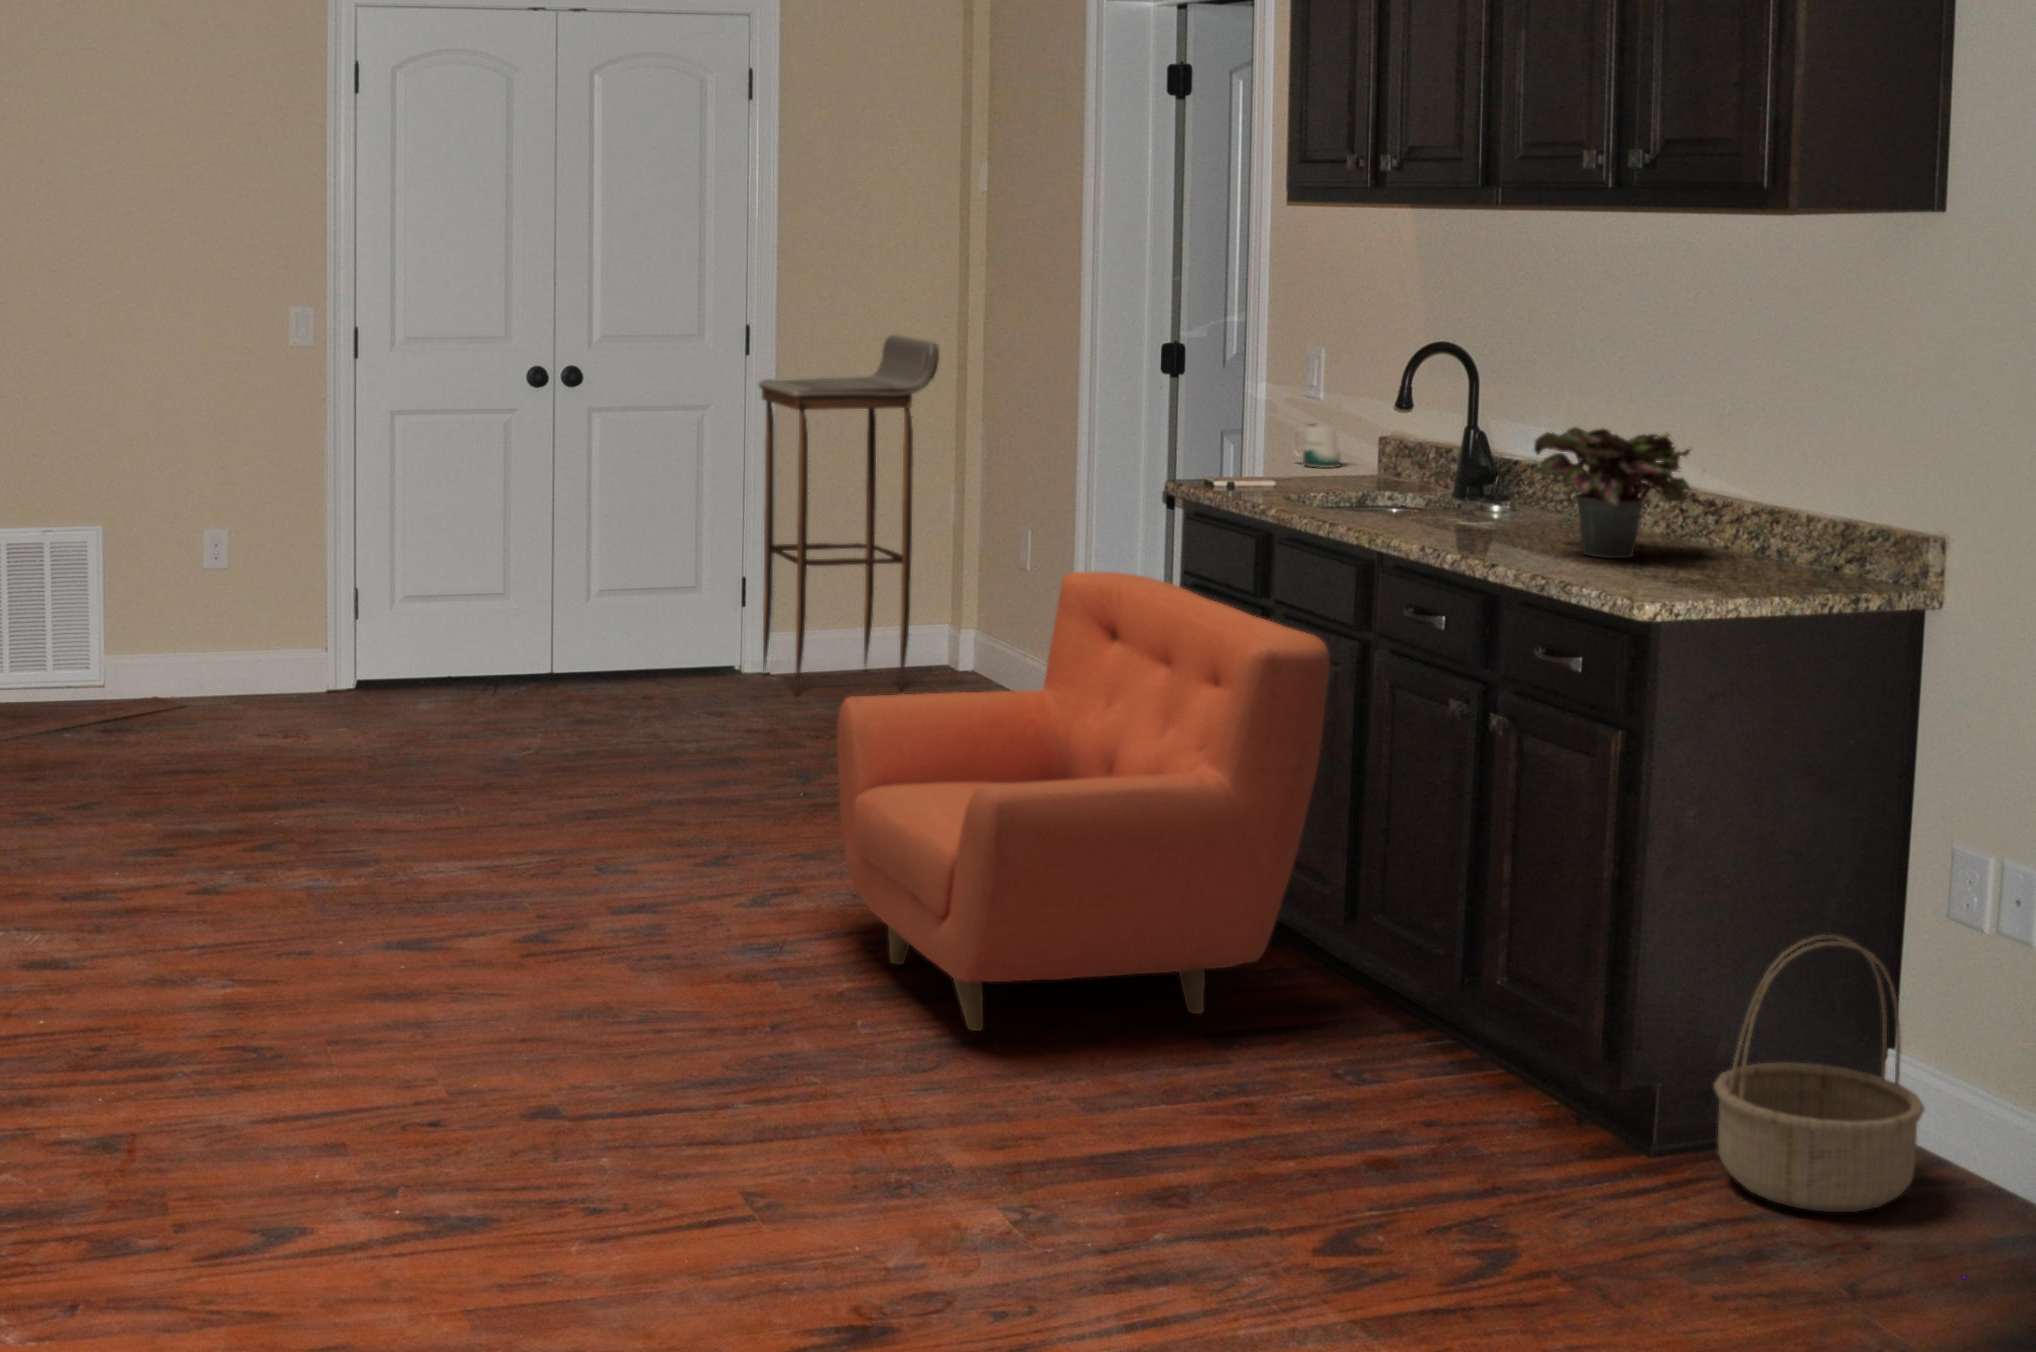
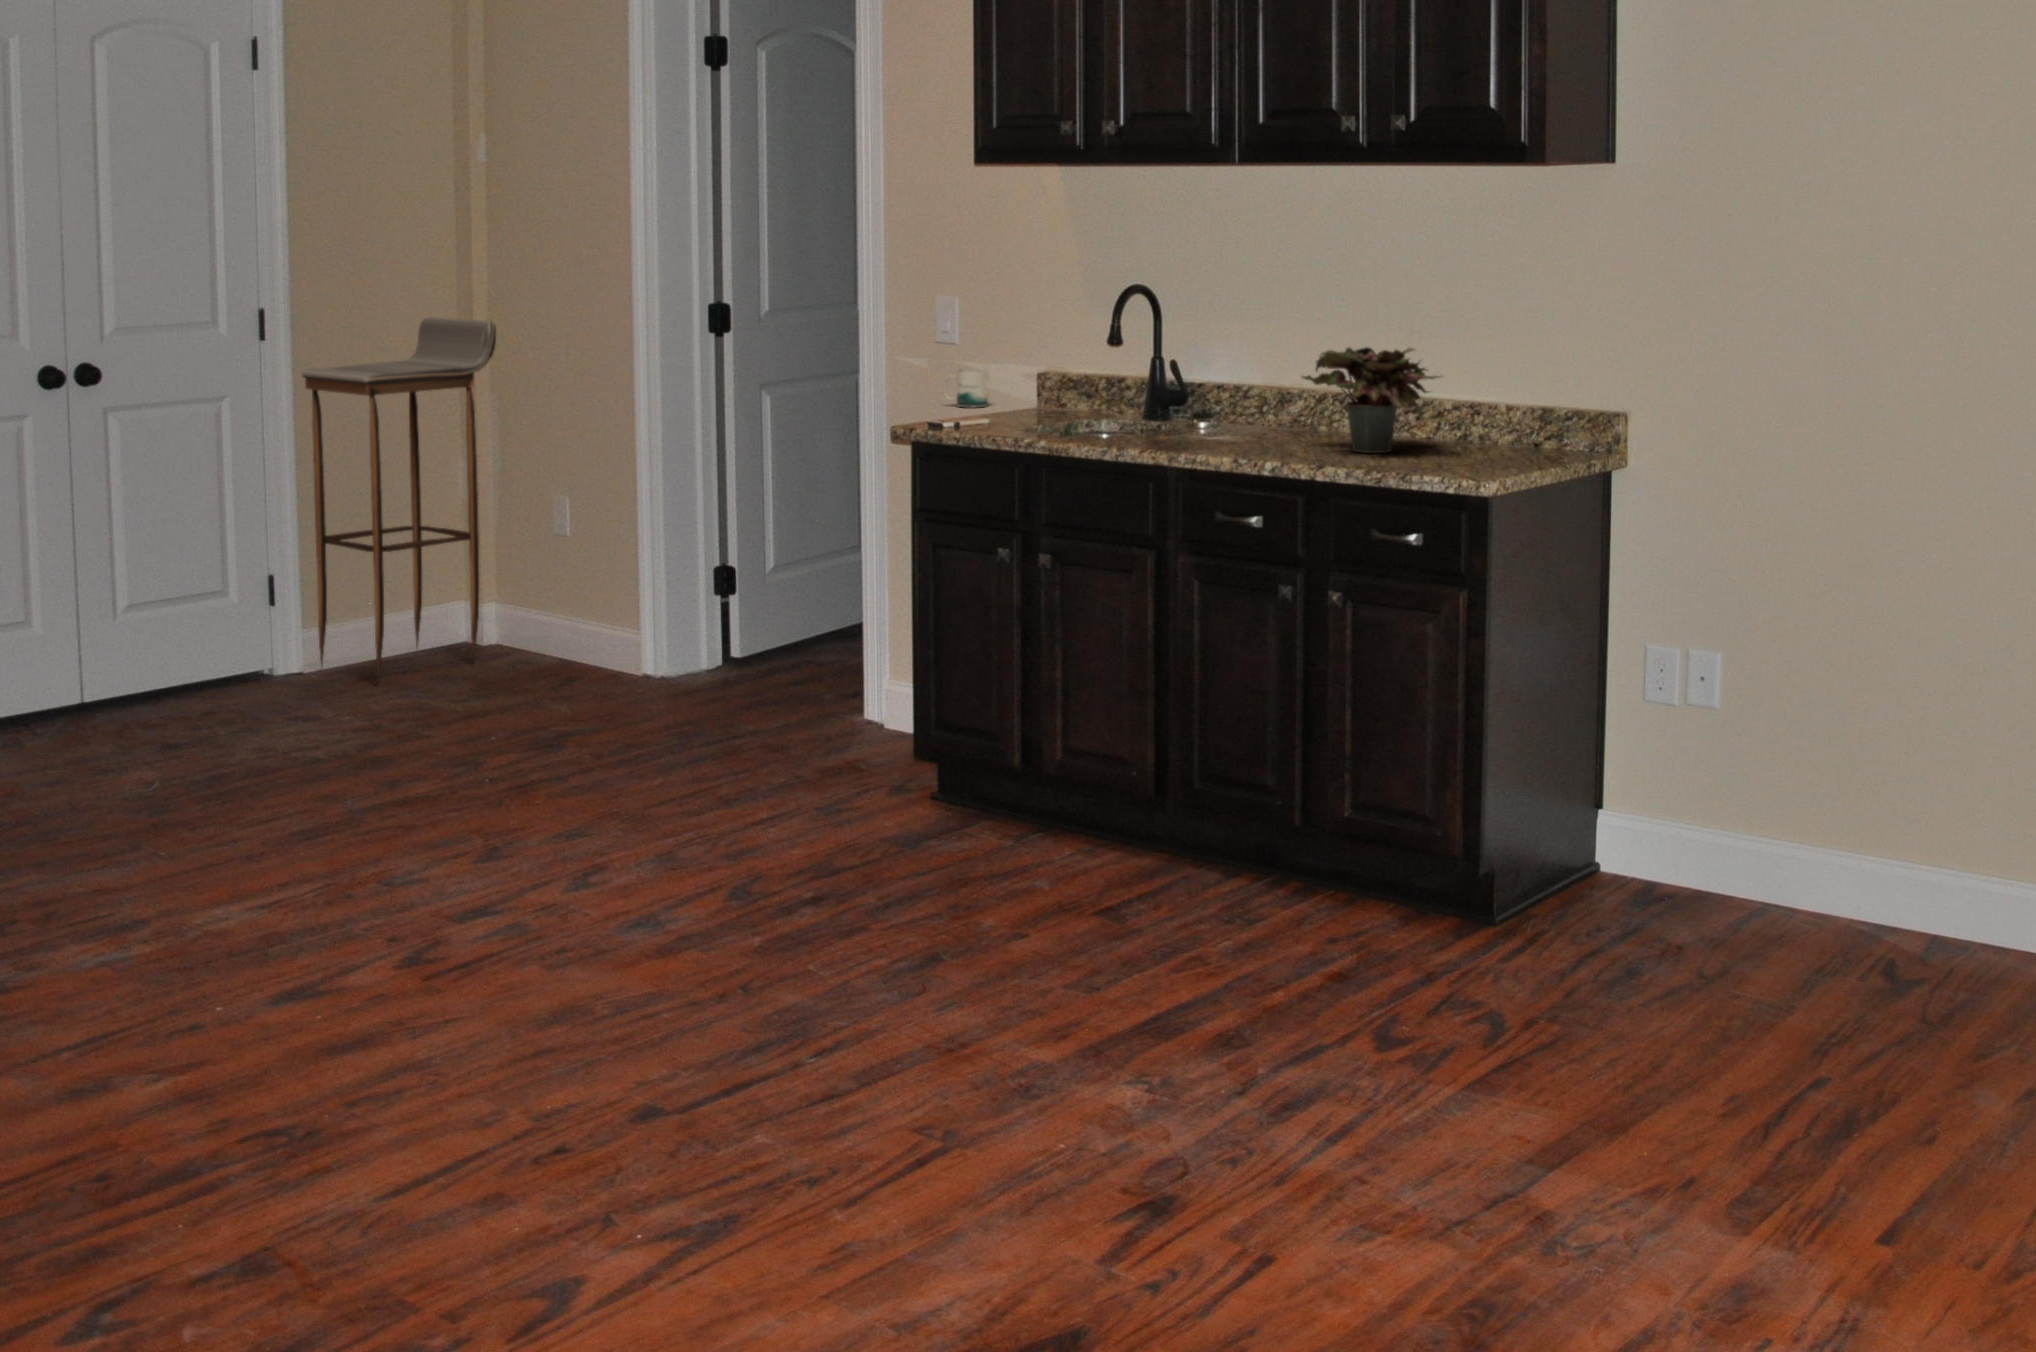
armchair: present [837,571,1330,1031] -> none [687,513,1183,957]
basket: present [1714,935,1924,1212] -> none [1547,726,1689,942]

